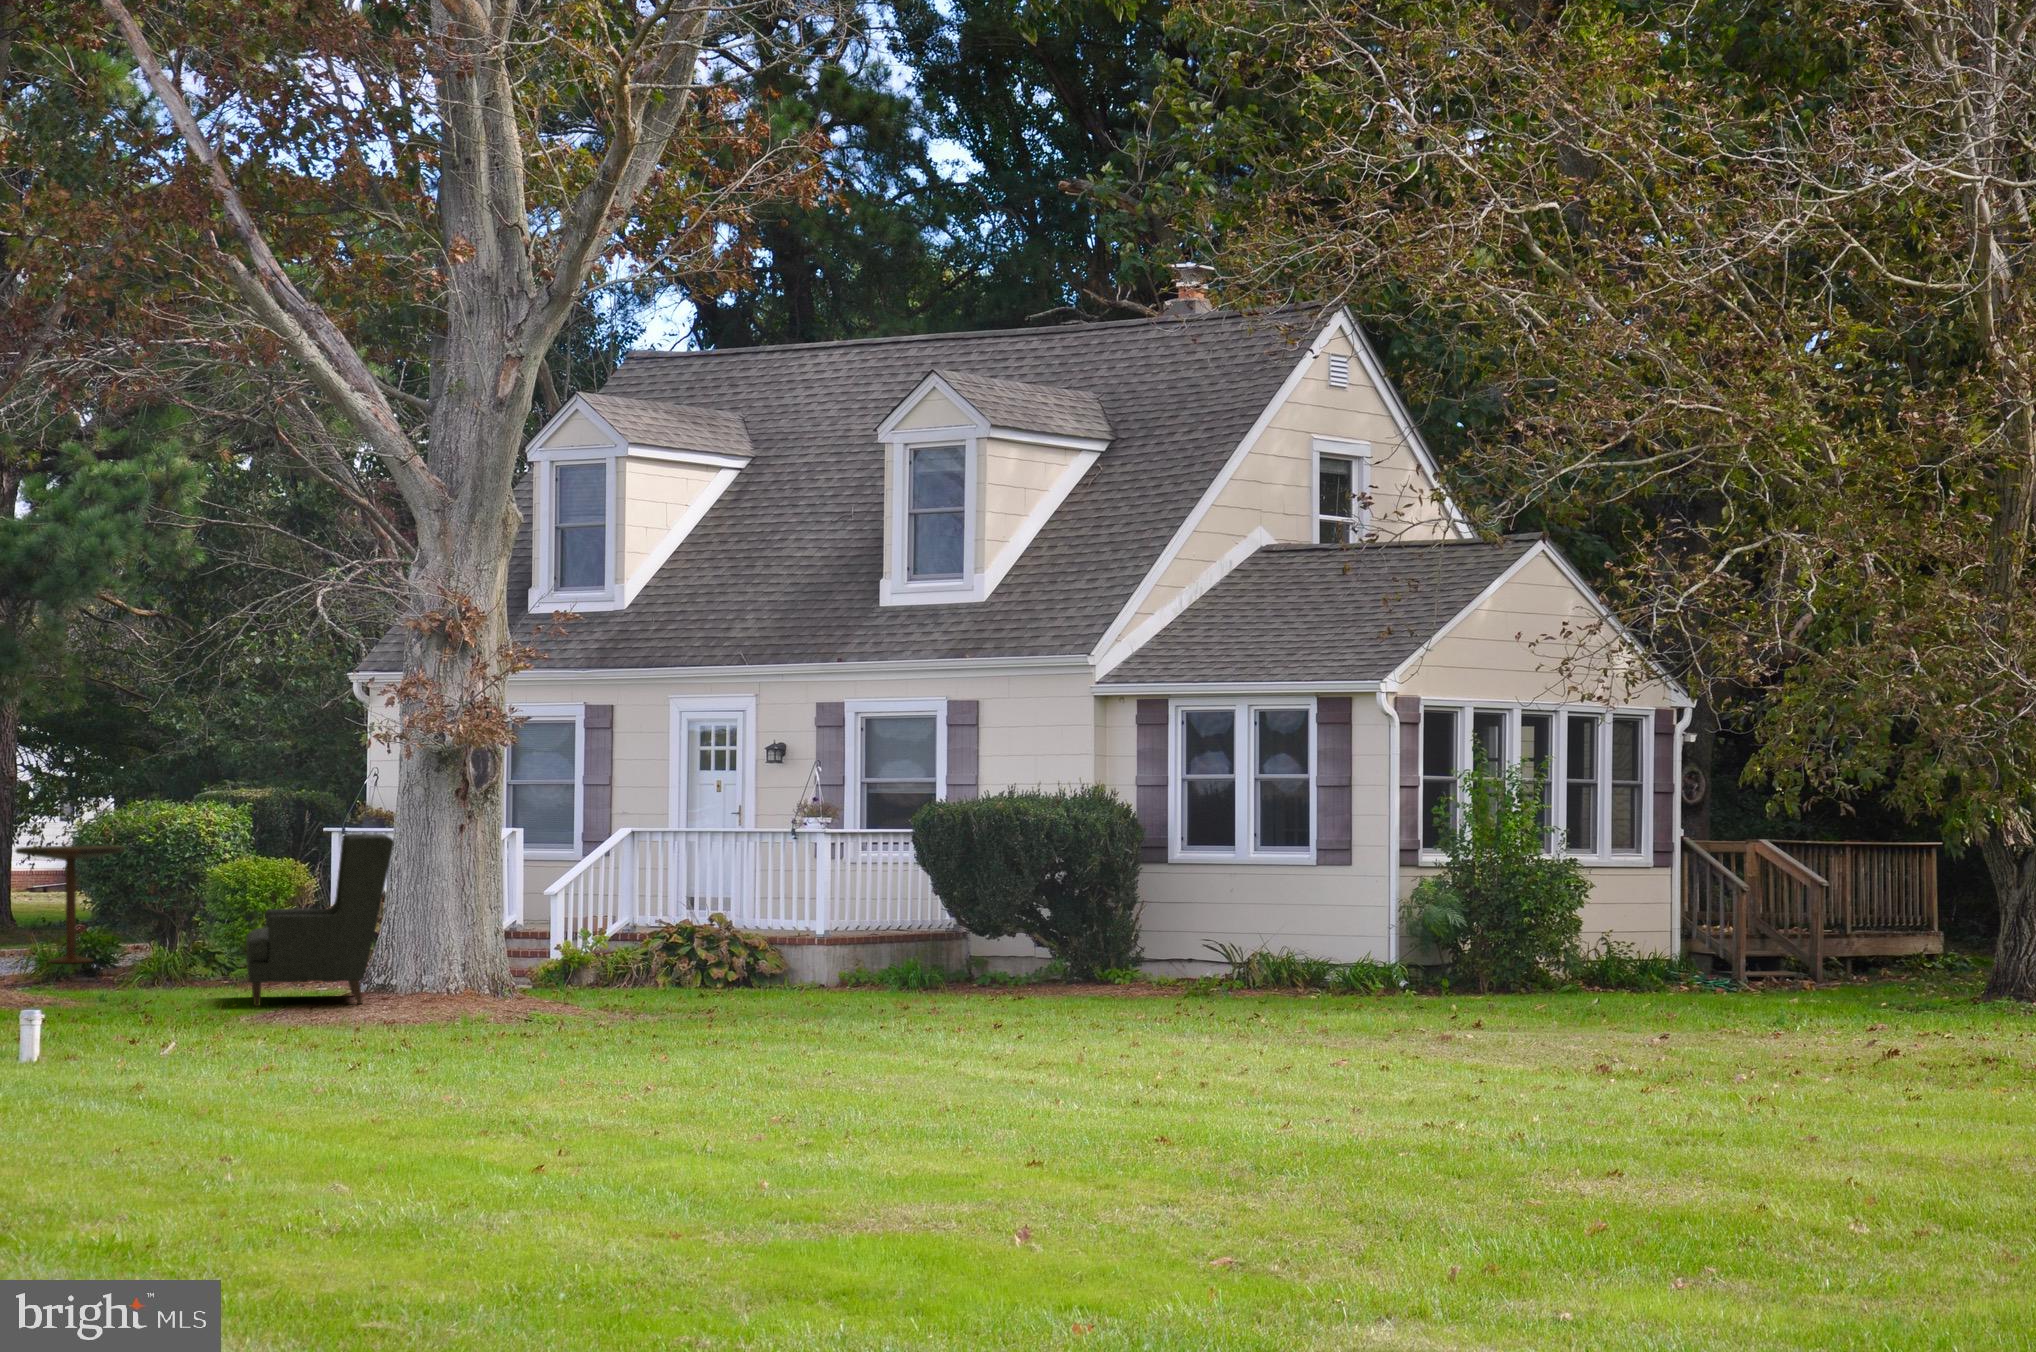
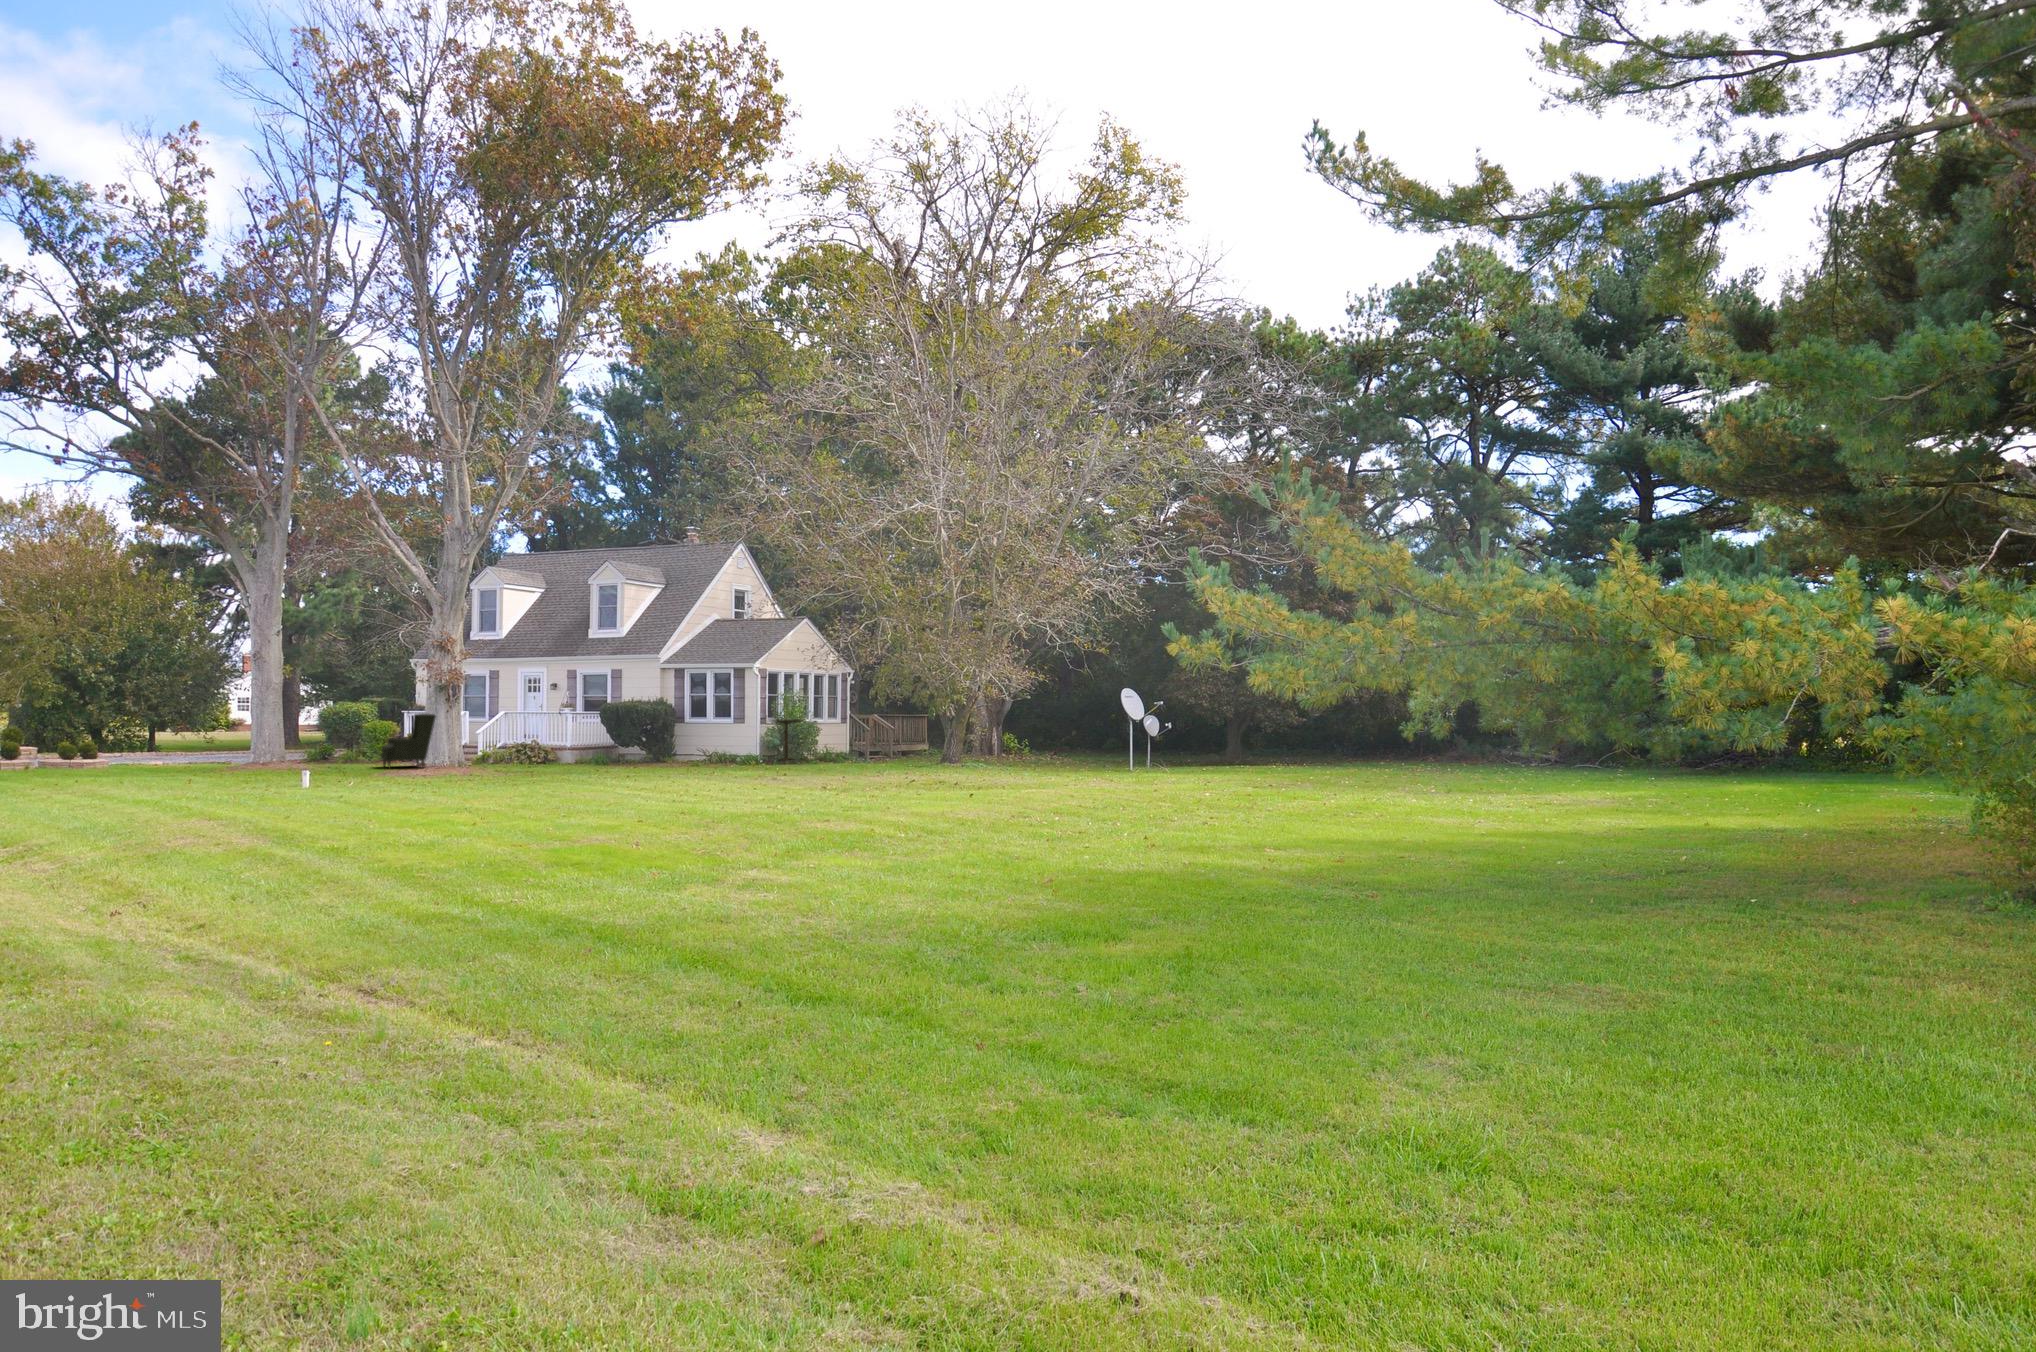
pedestal table: present [16,846,125,963] -> present [769,719,804,760]

